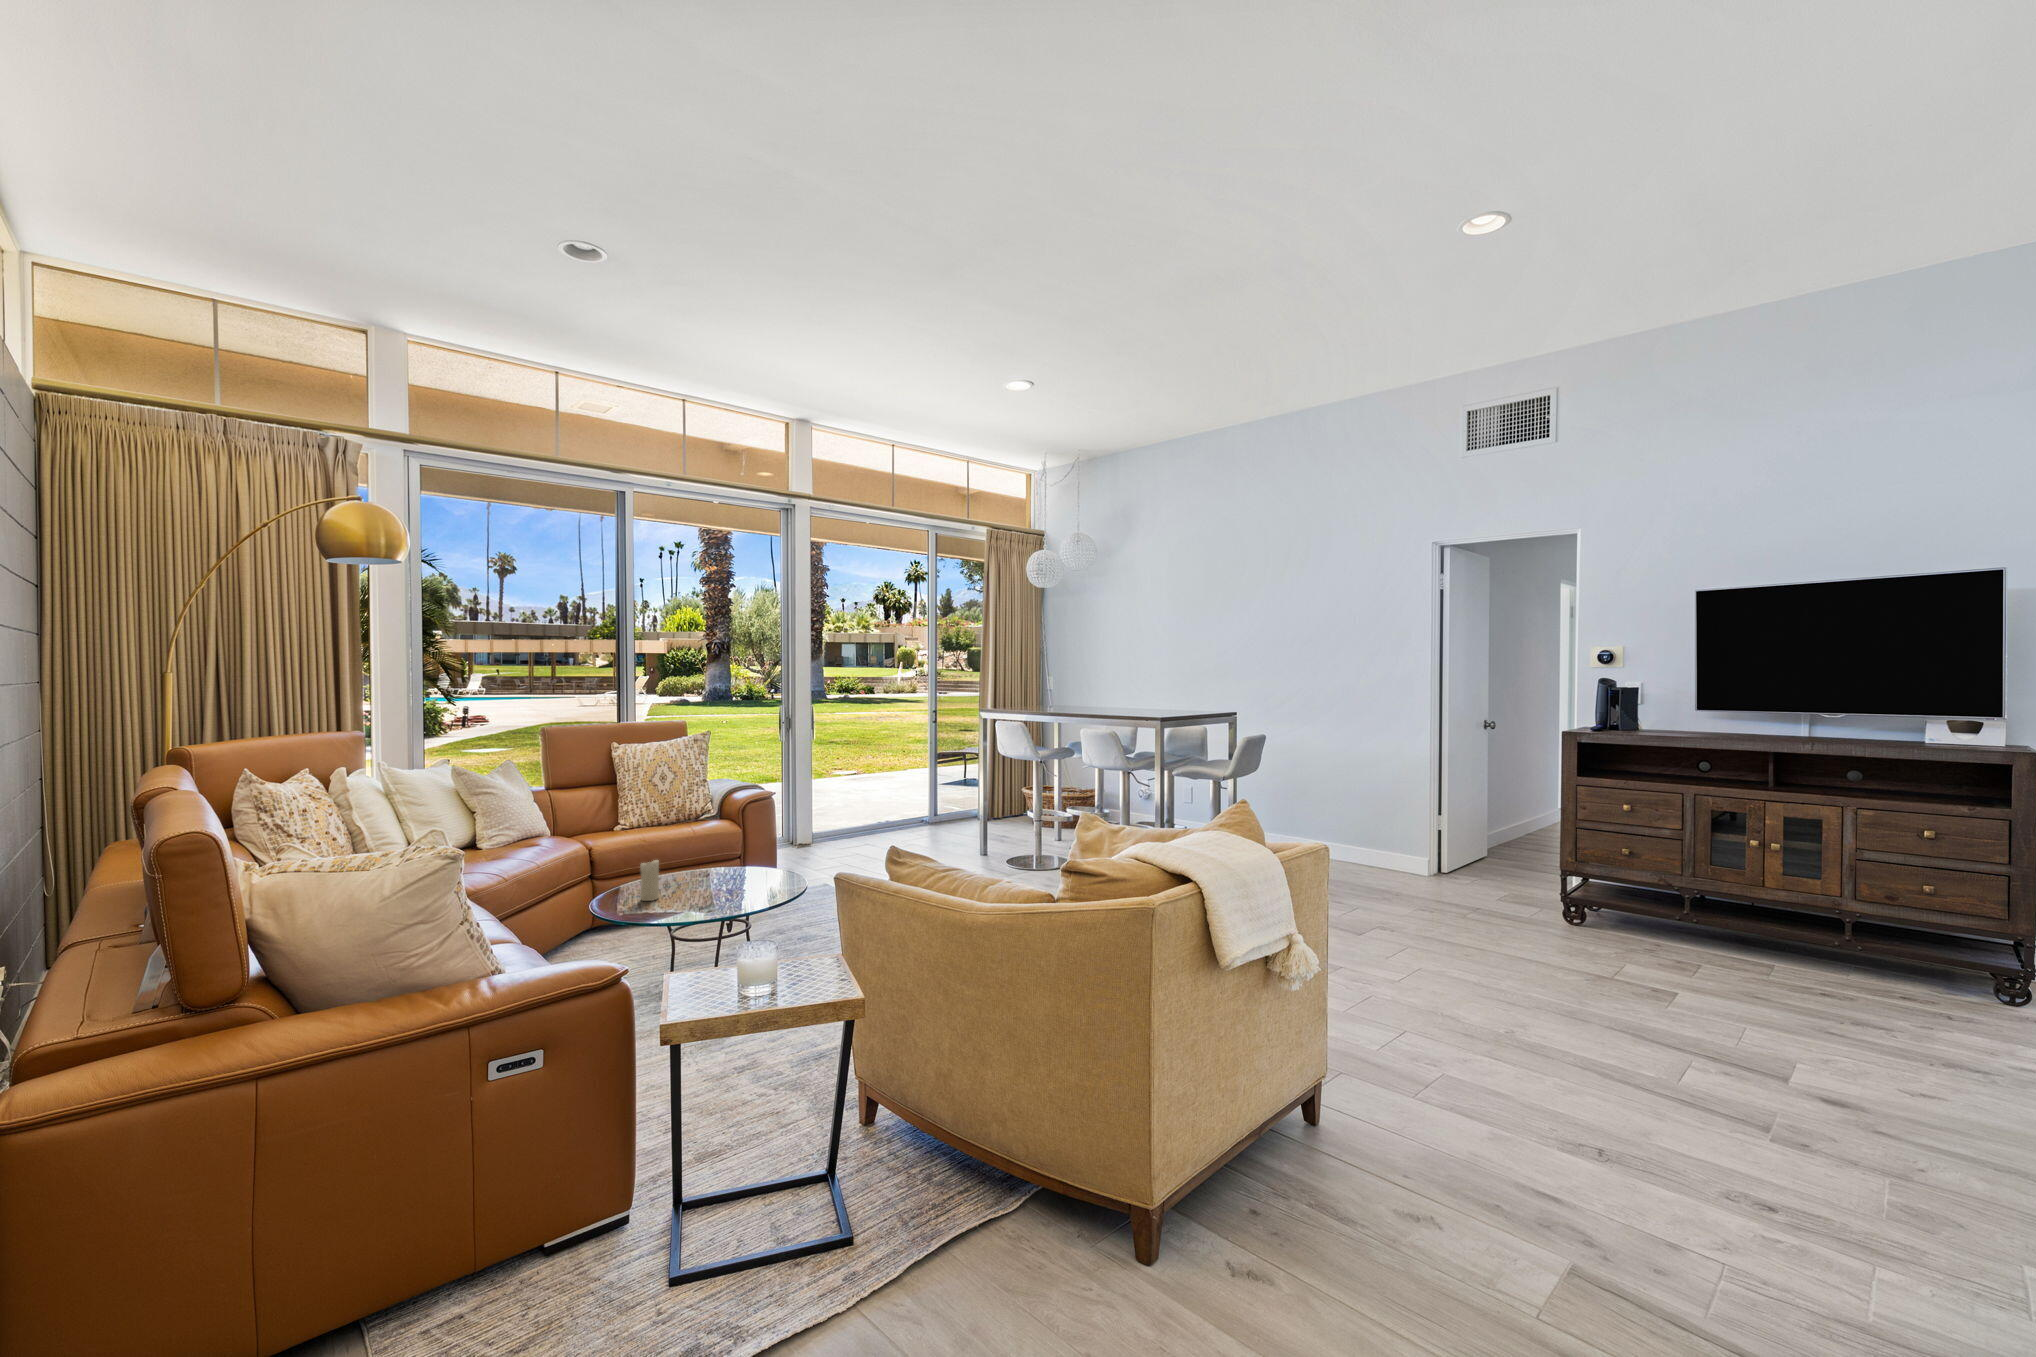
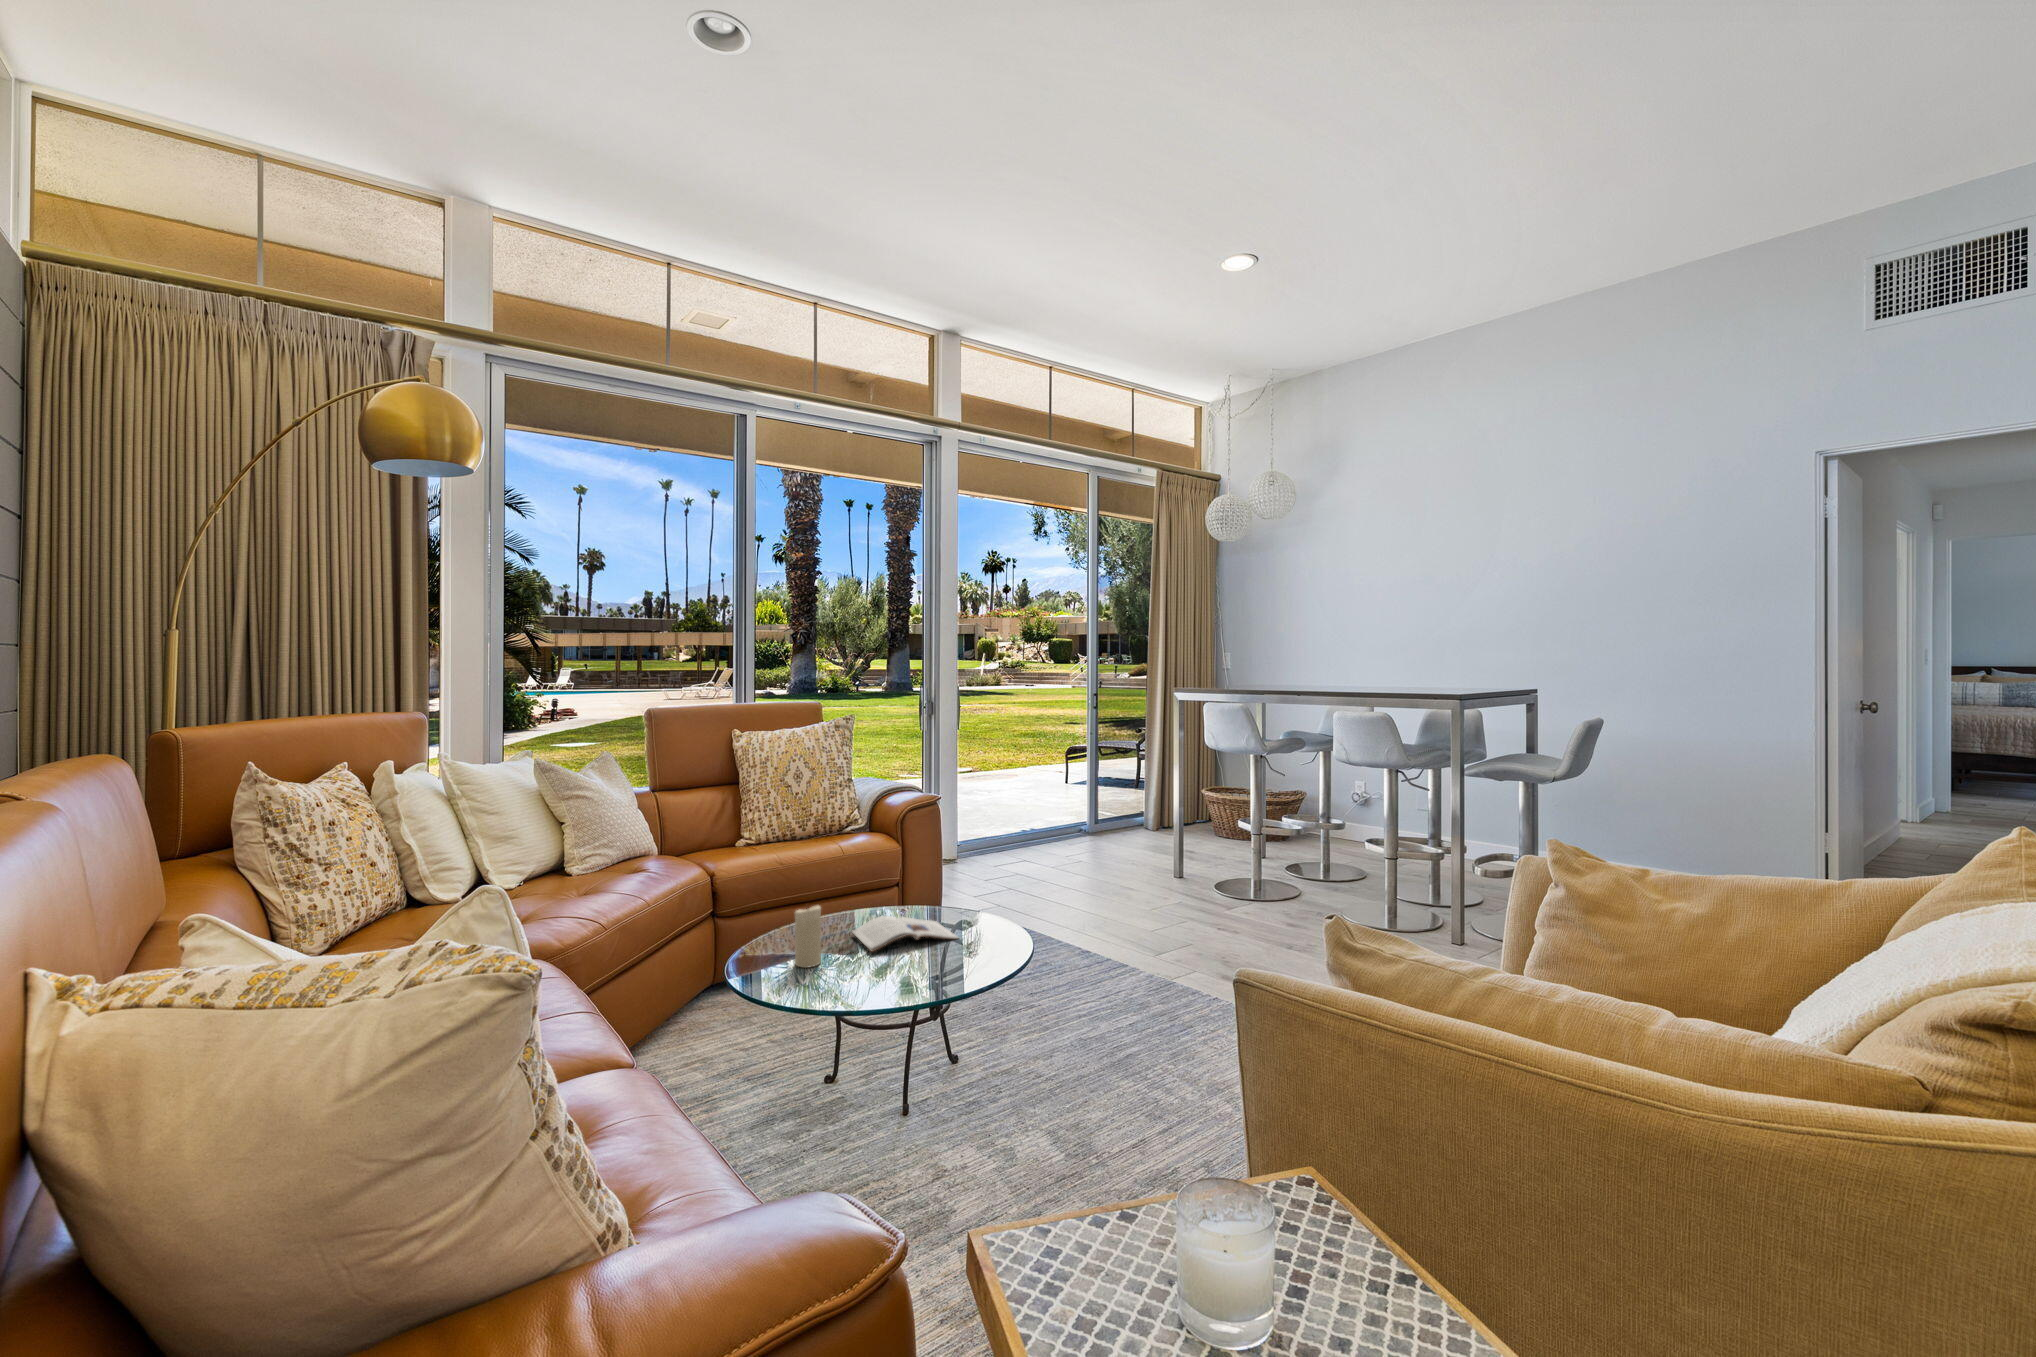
magazine: none [686,869,761,891] -> present [852,916,958,952]

